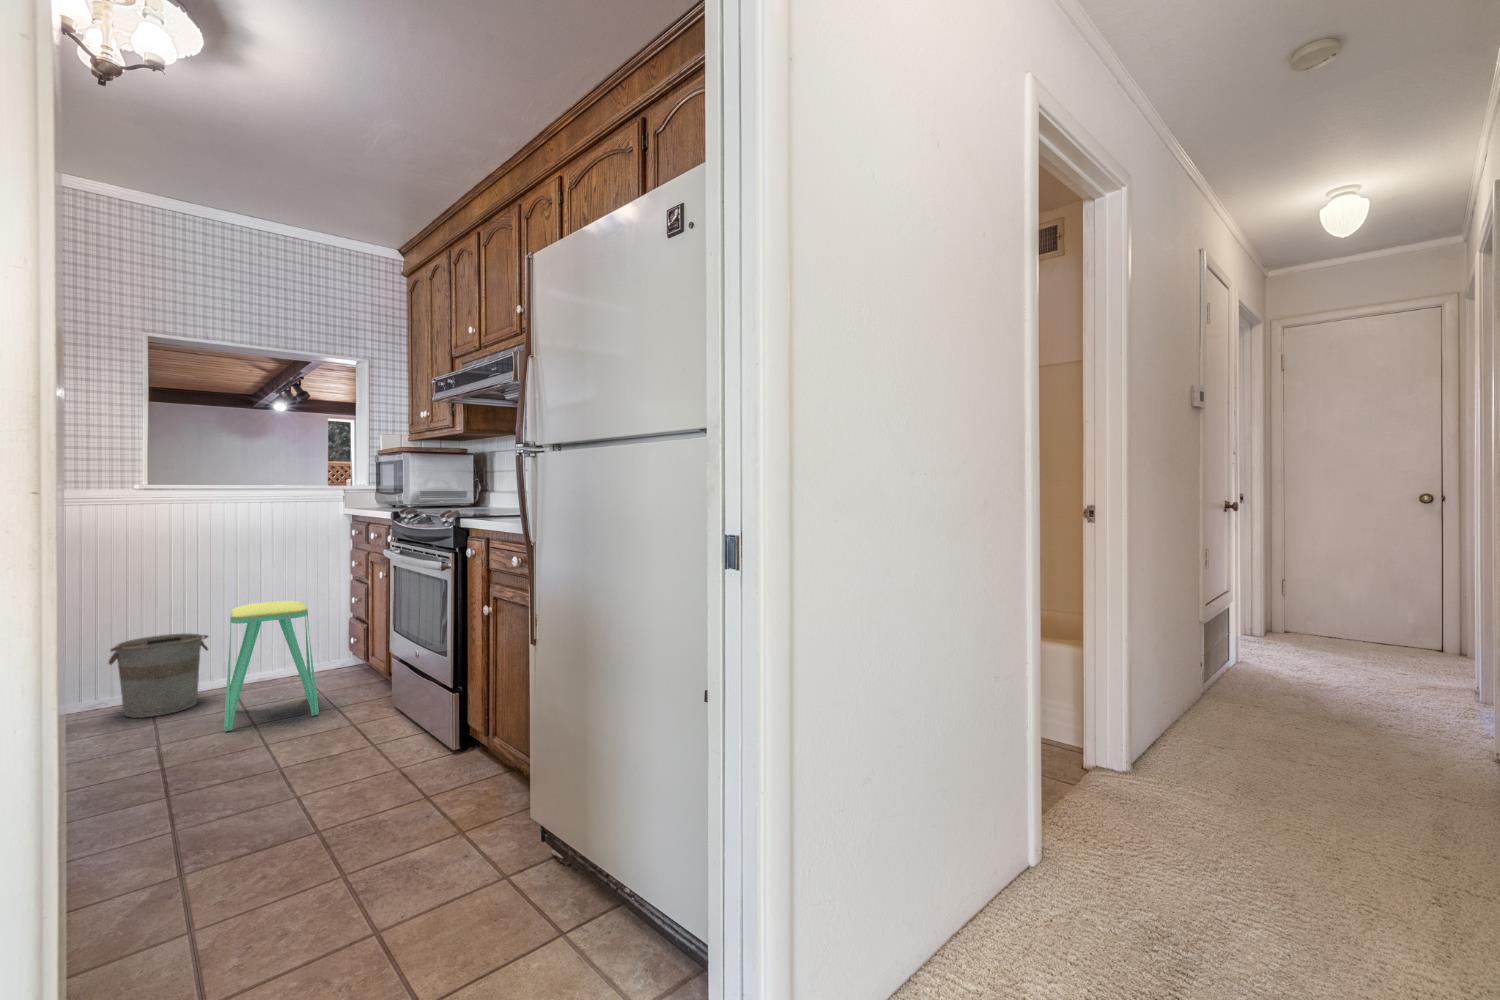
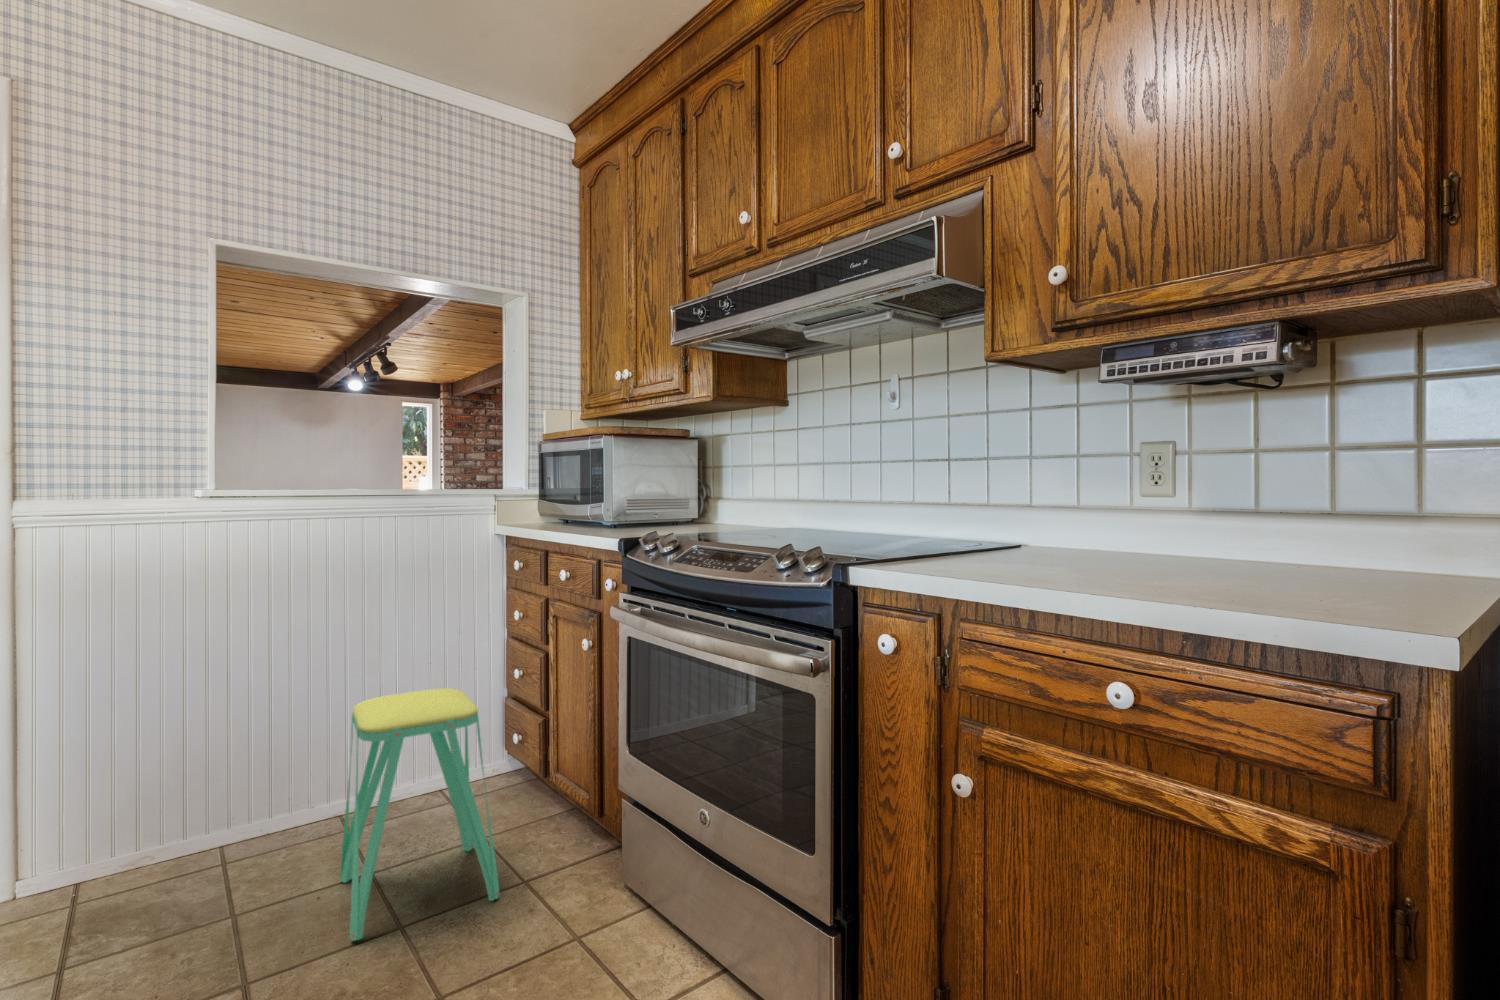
bucket: present [109,634,208,718] -> none [153,734,309,891]

